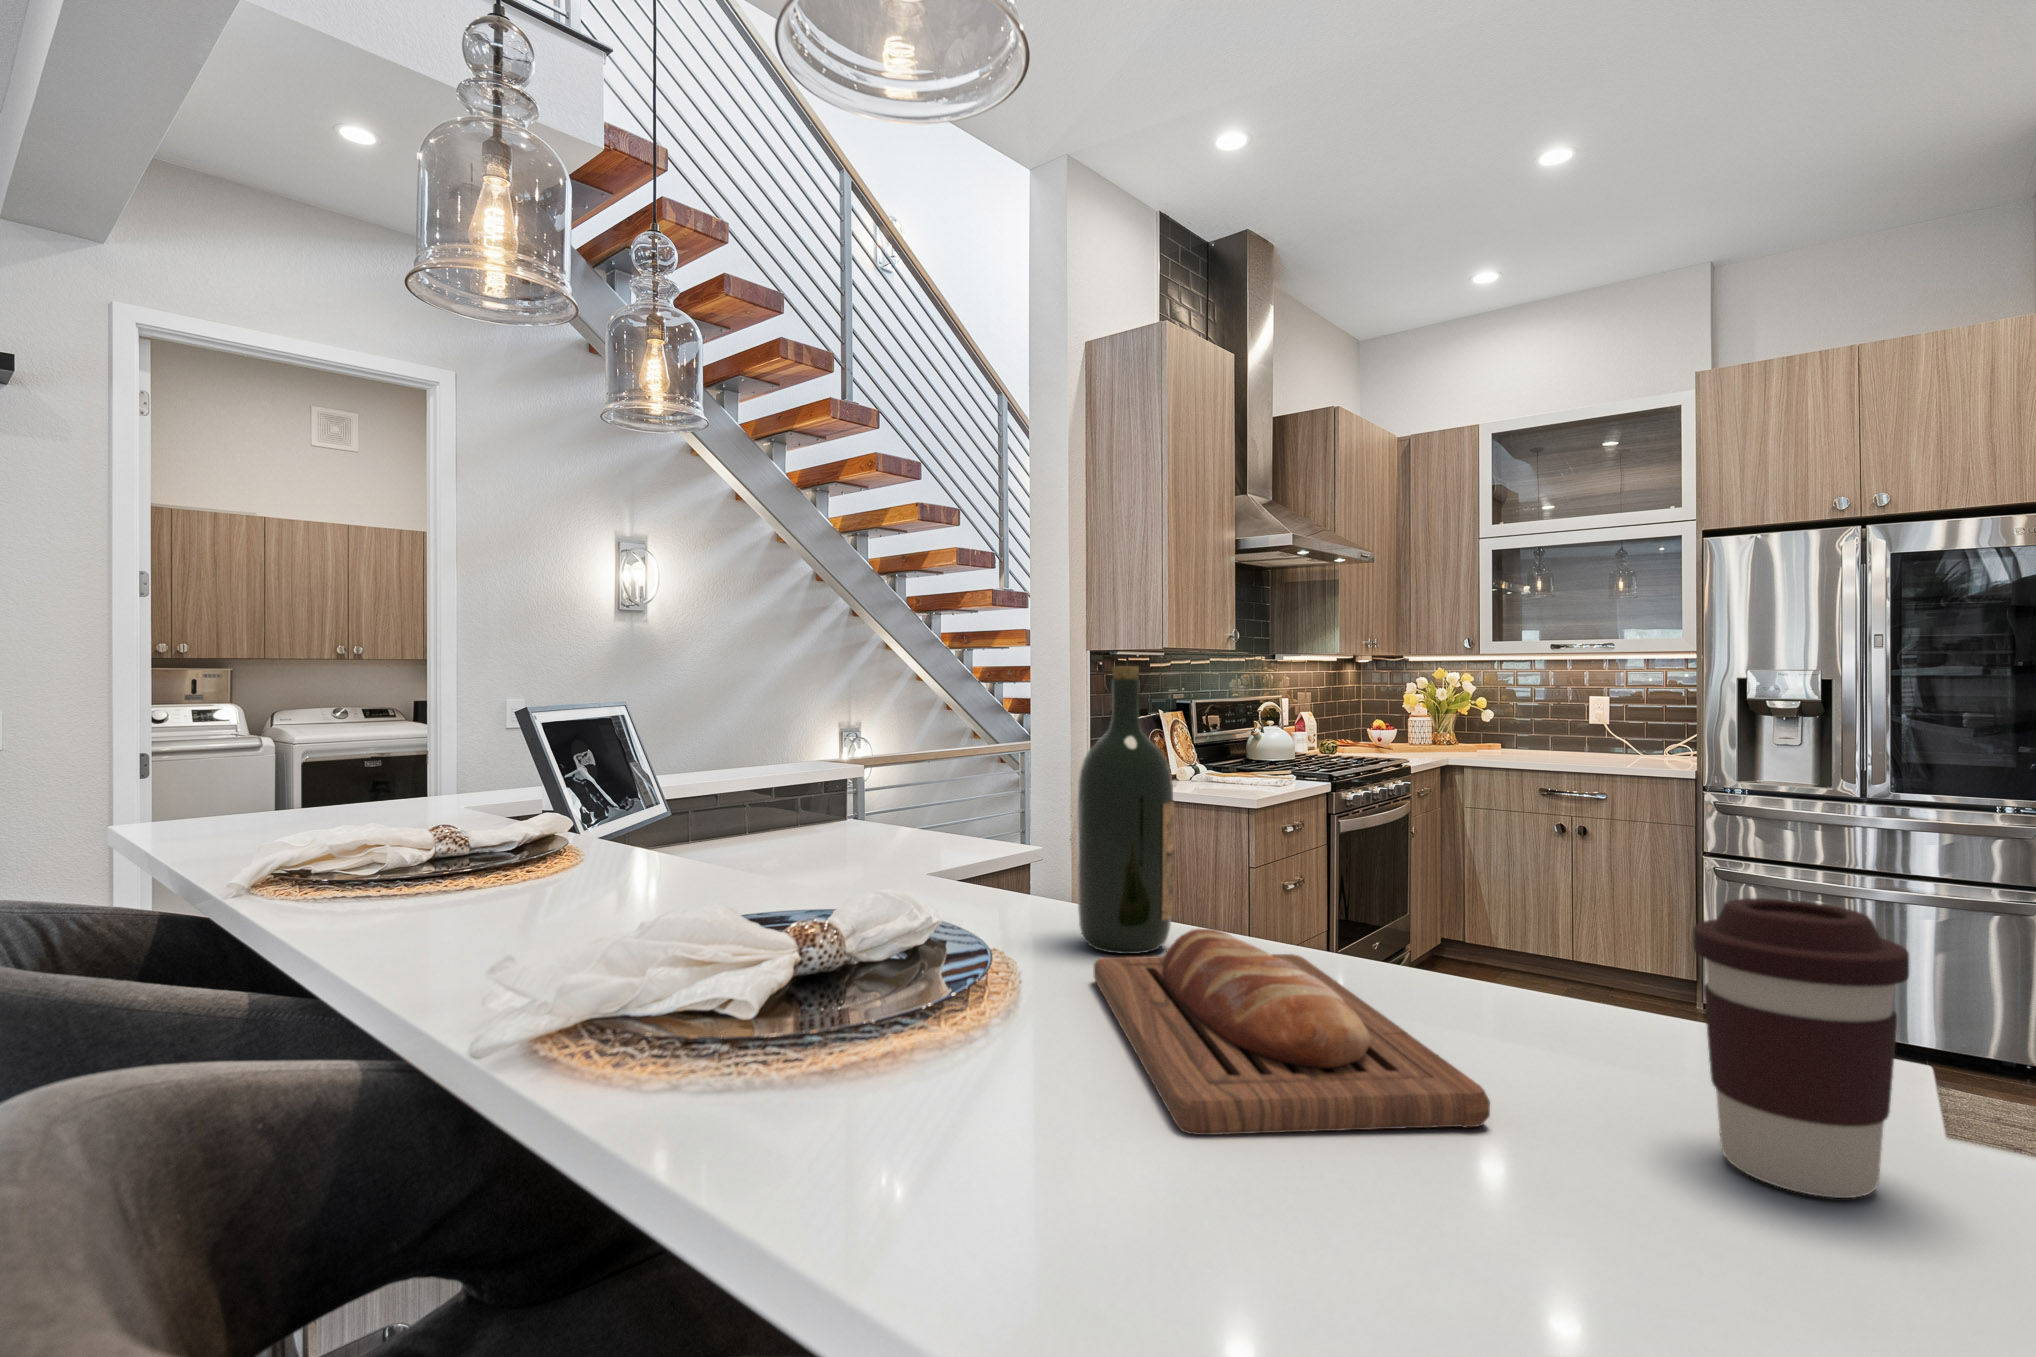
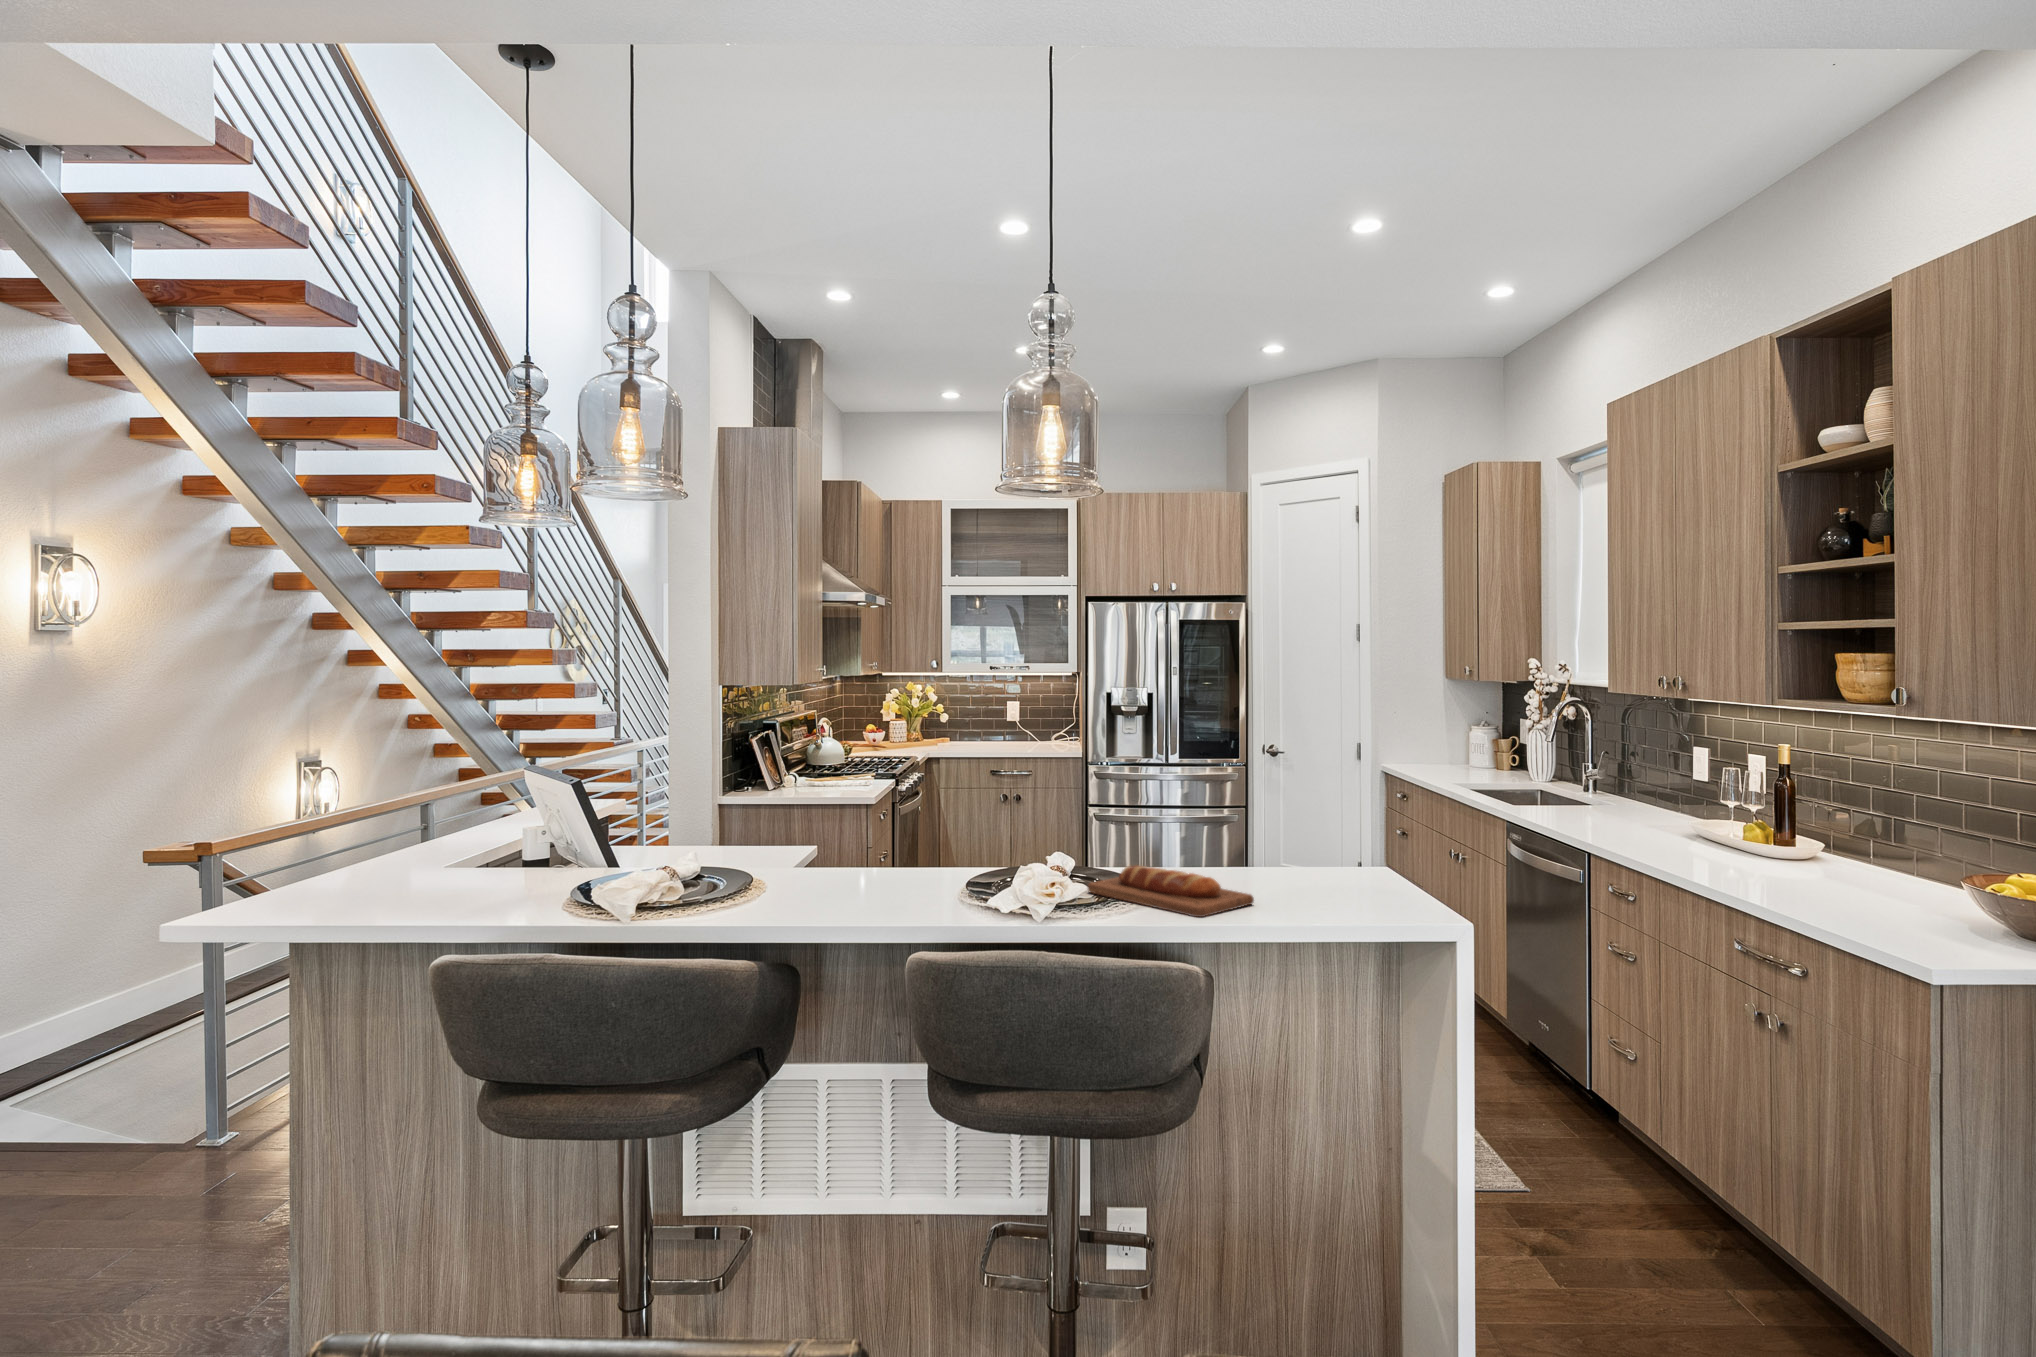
wine bottle: present [1077,666,1174,954] -> none [1044,762,1084,884]
coffee cup: present [1693,898,1909,1198] -> none [1294,834,1338,903]

